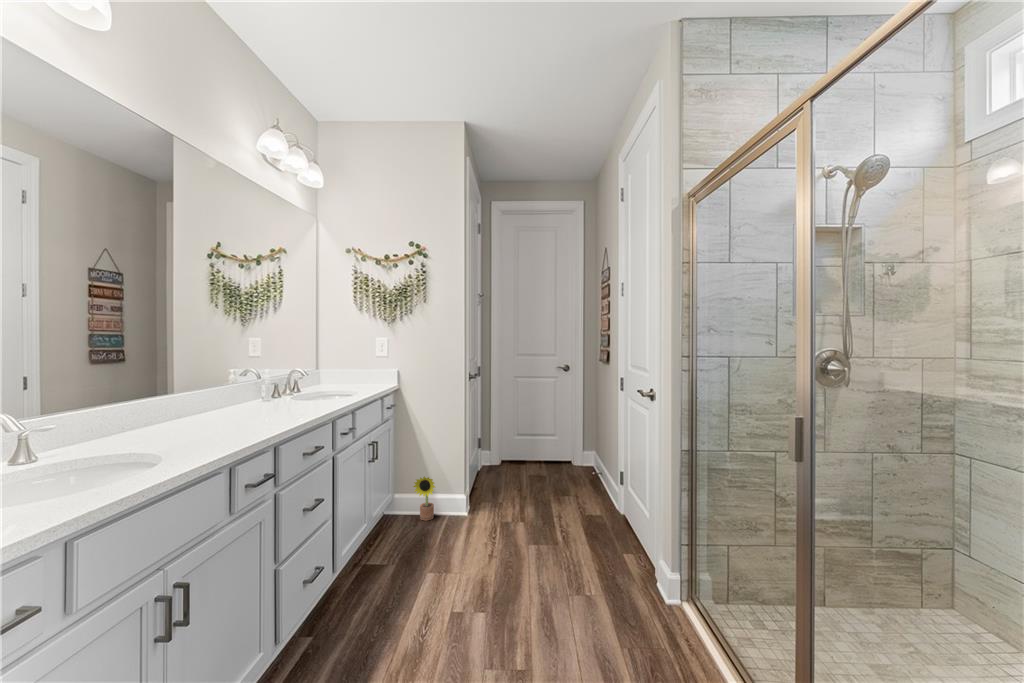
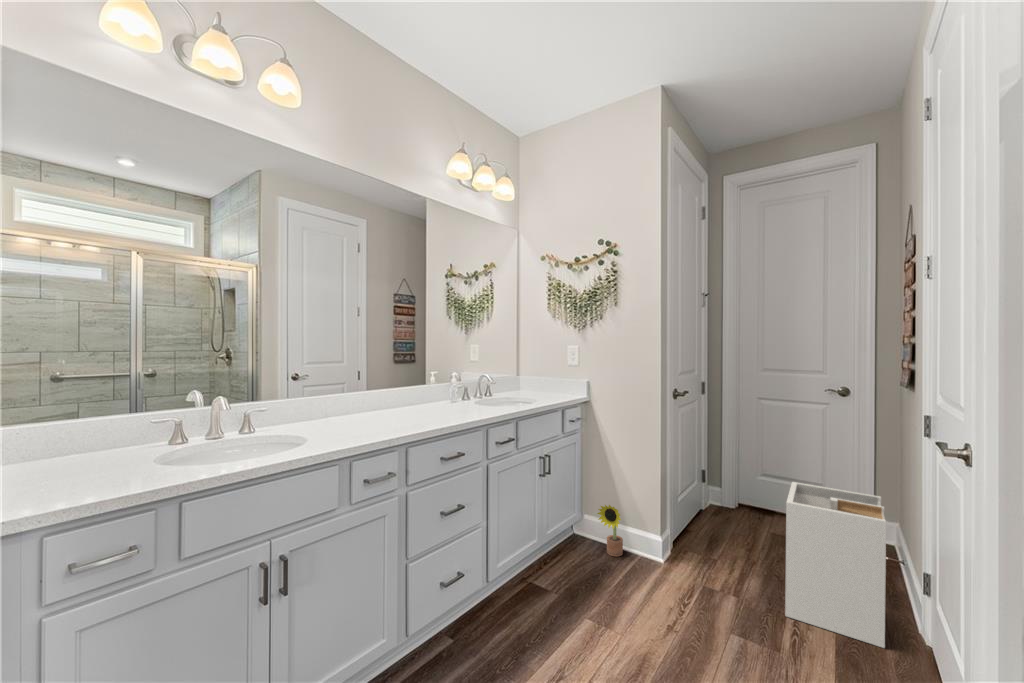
laundry hamper: none [550,432,608,525] -> present [785,482,886,648]

